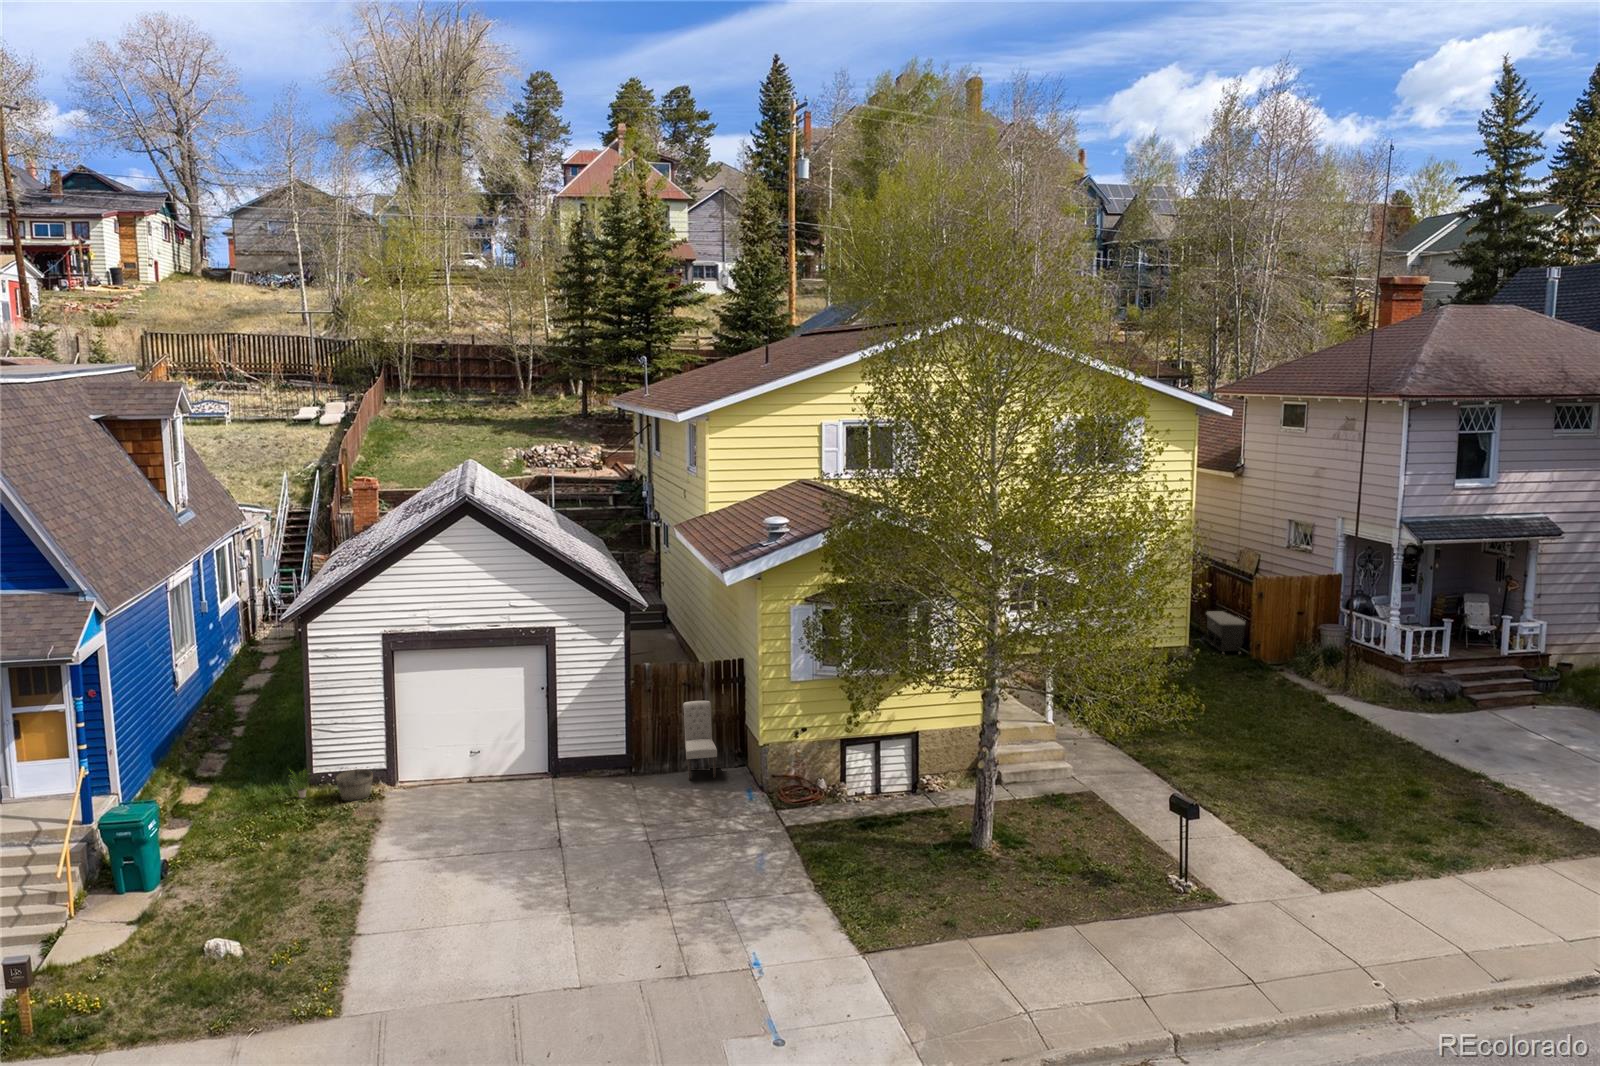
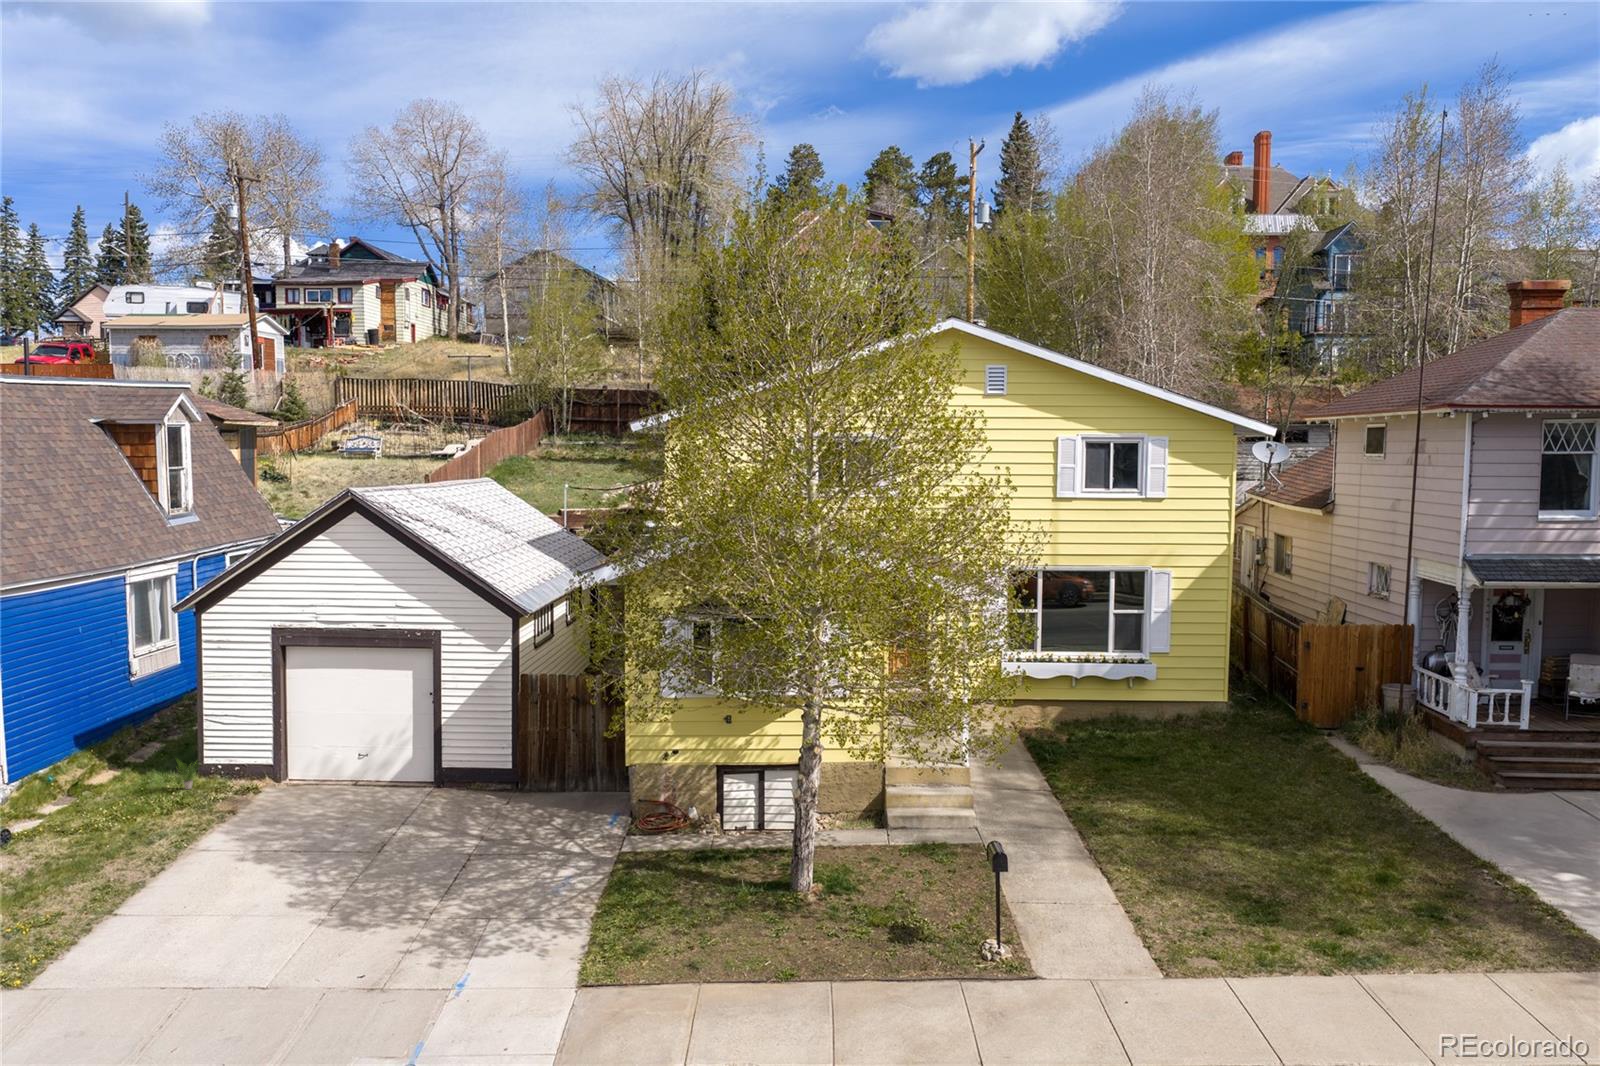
storage bench: present [1206,611,1245,653] -> none [1246,662,1288,712]
chair: present [683,701,717,780] -> none [562,717,602,800]
wooden bucket: present [336,769,373,801] -> none [215,761,255,796]

